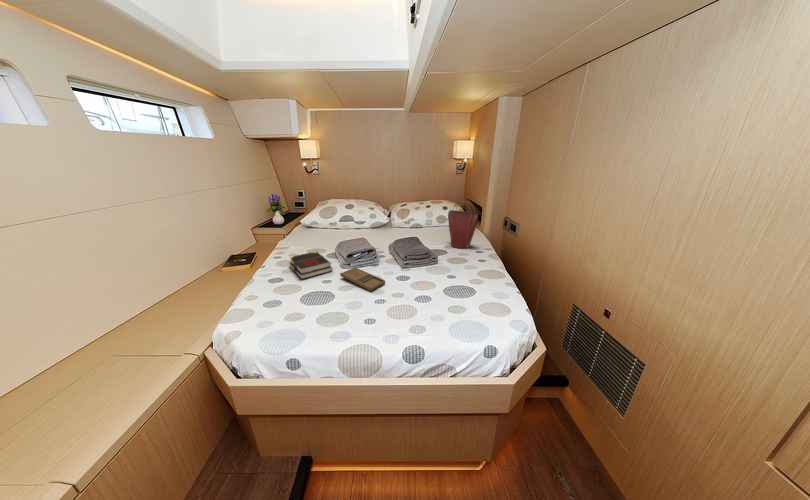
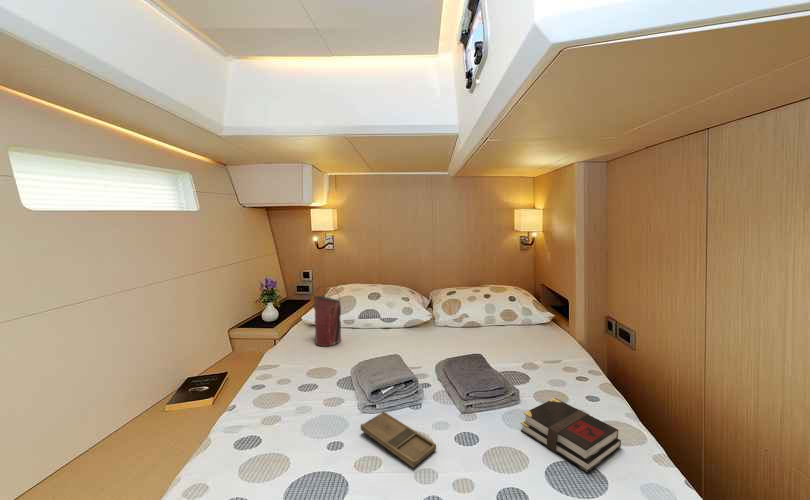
handbag: present [448,201,478,248] -> present [313,287,341,346]
book: present [289,252,332,279] -> present [521,398,621,472]

